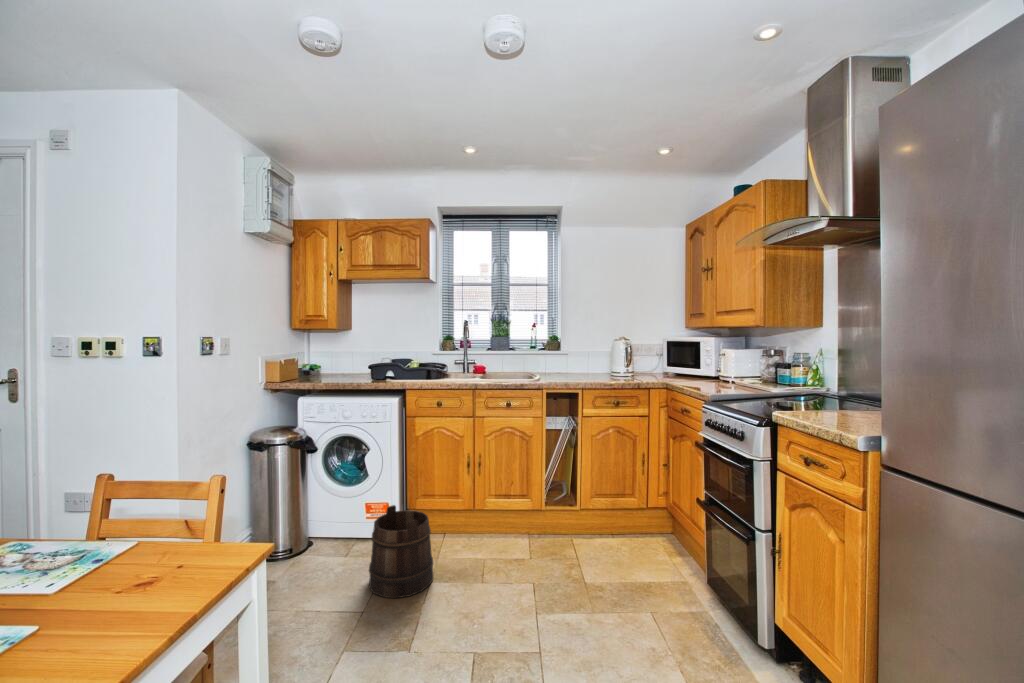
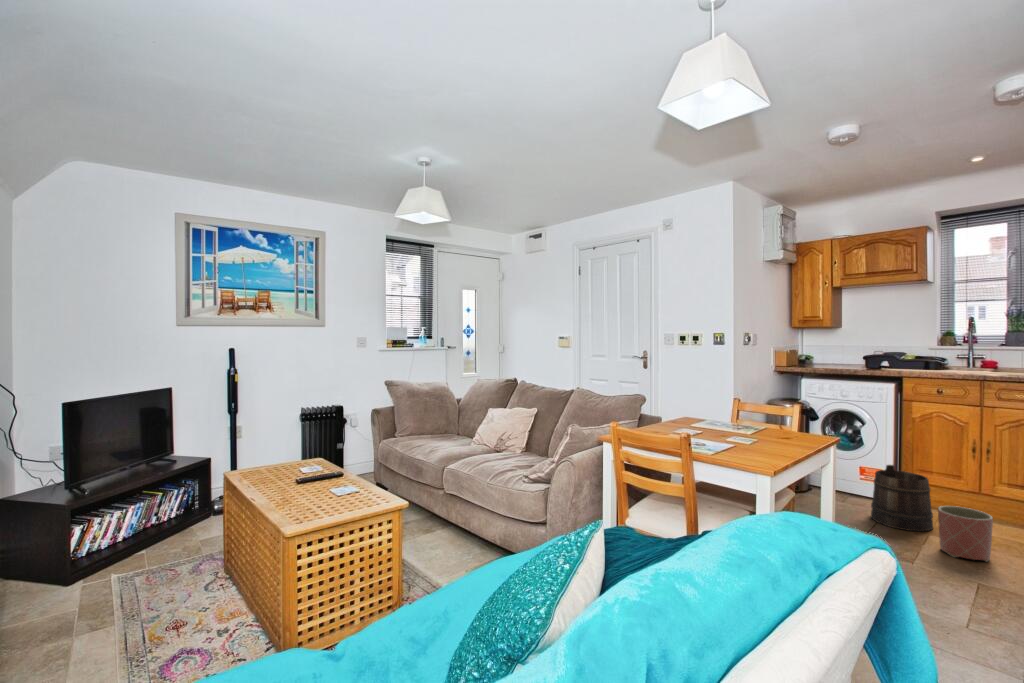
planter: none [436,557,489,638] -> present [938,506,993,562]

